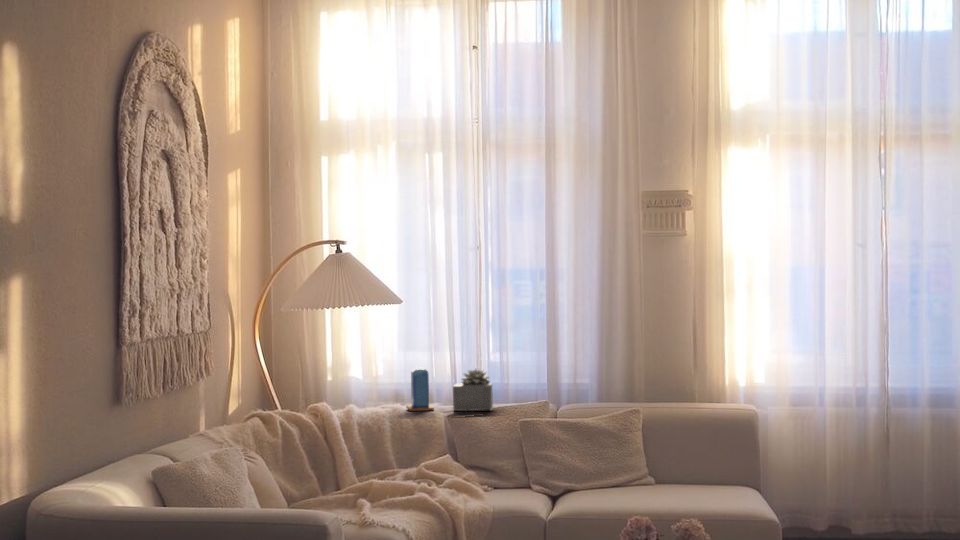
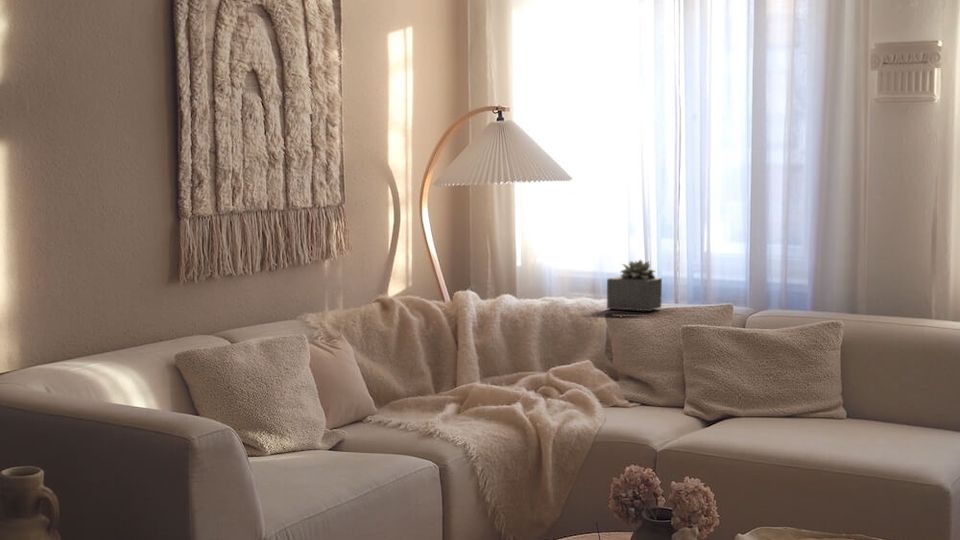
candle: present [406,365,434,411] -> none [562,251,595,306]

